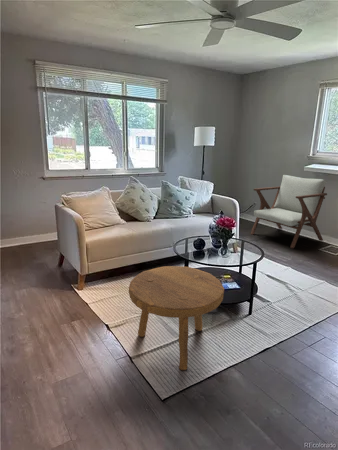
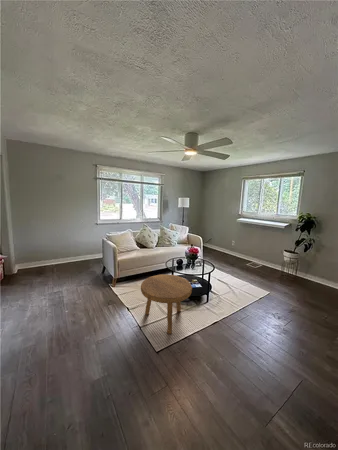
lounge chair: present [251,175,327,248] -> none [210,224,251,265]

